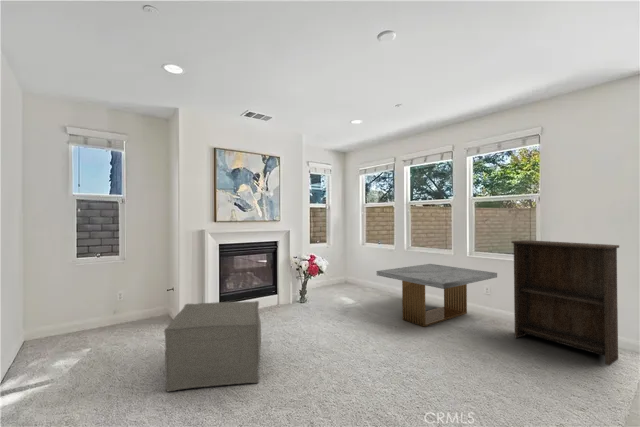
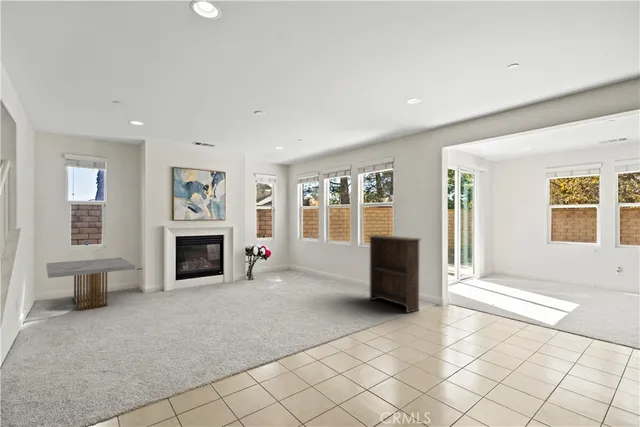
coffee table: present [377,264,497,327] -> present [46,258,135,310]
ottoman: present [164,301,261,391] -> none [125,274,194,323]

